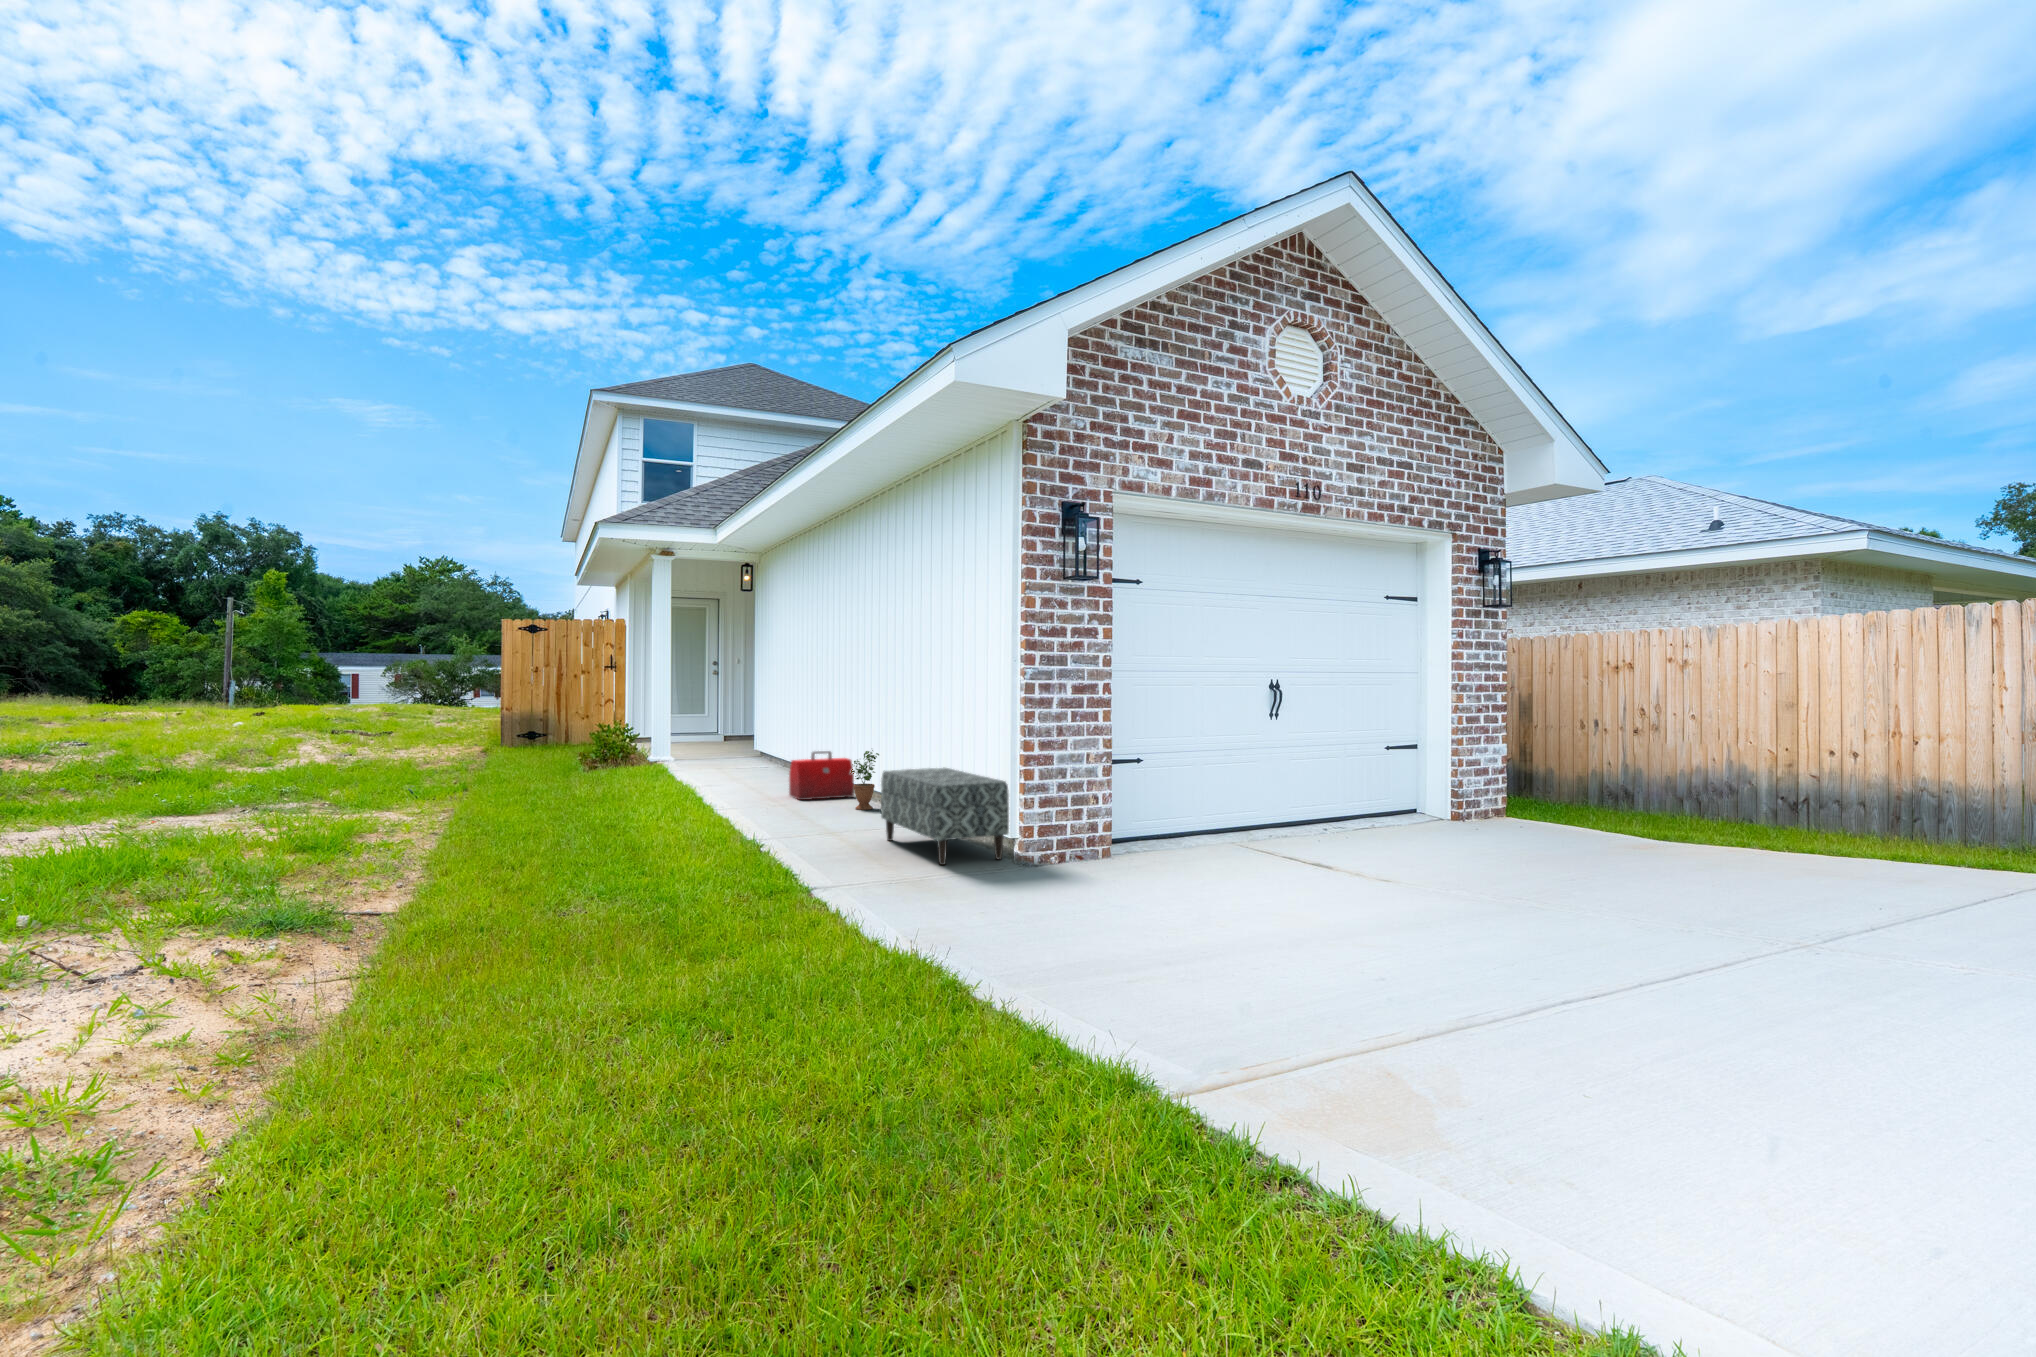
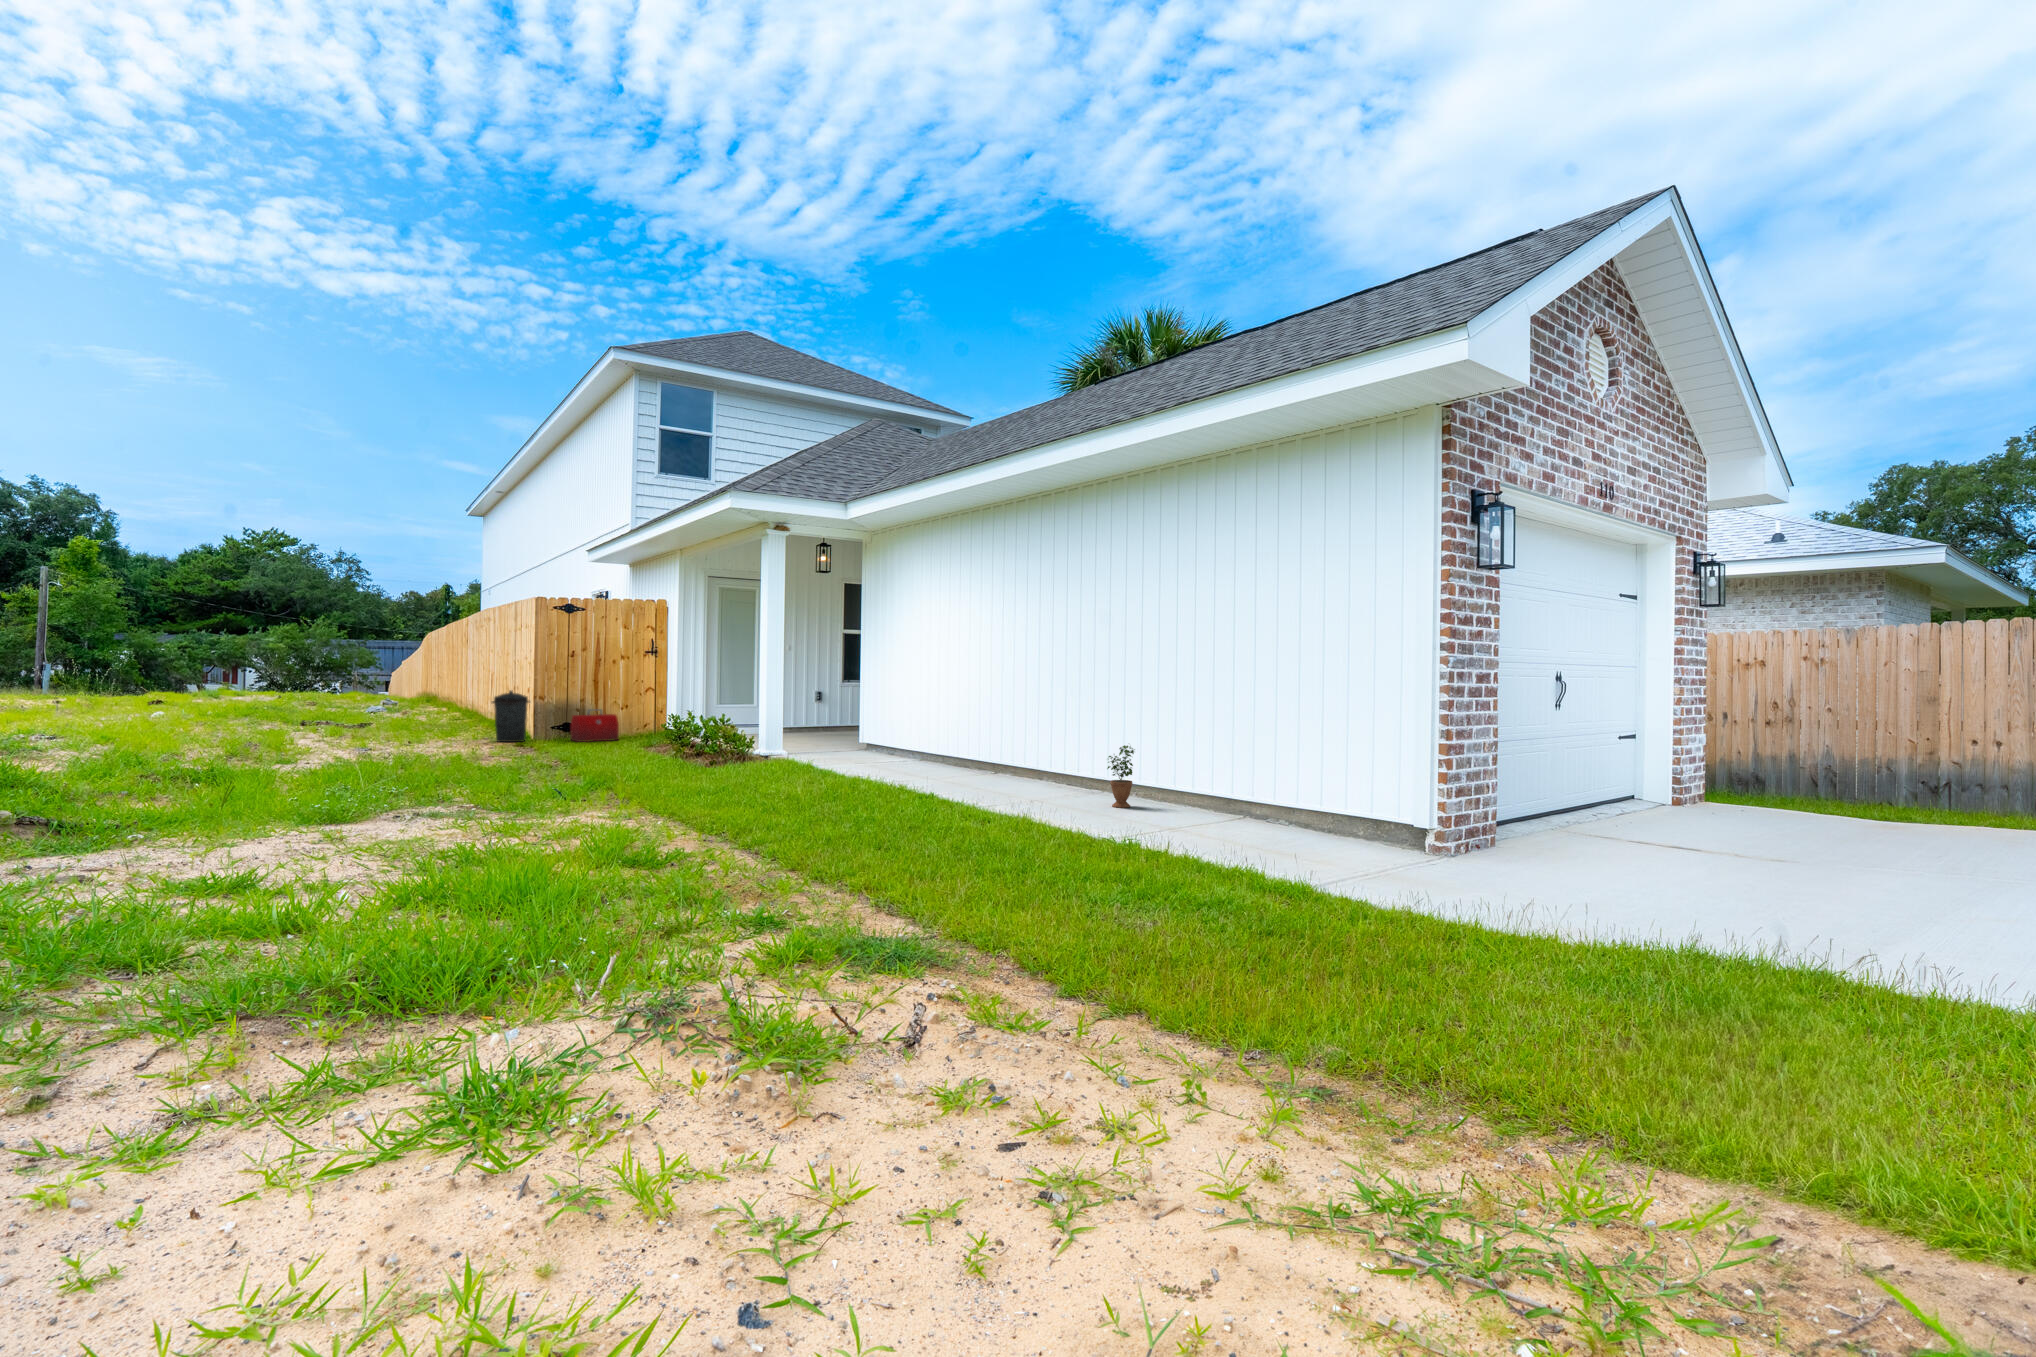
trash can: none [467,701,503,747] -> present [492,691,530,742]
toolbox: present [789,751,854,800] -> present [571,709,619,742]
bench: present [881,768,1009,865] -> none [1237,763,1423,866]

